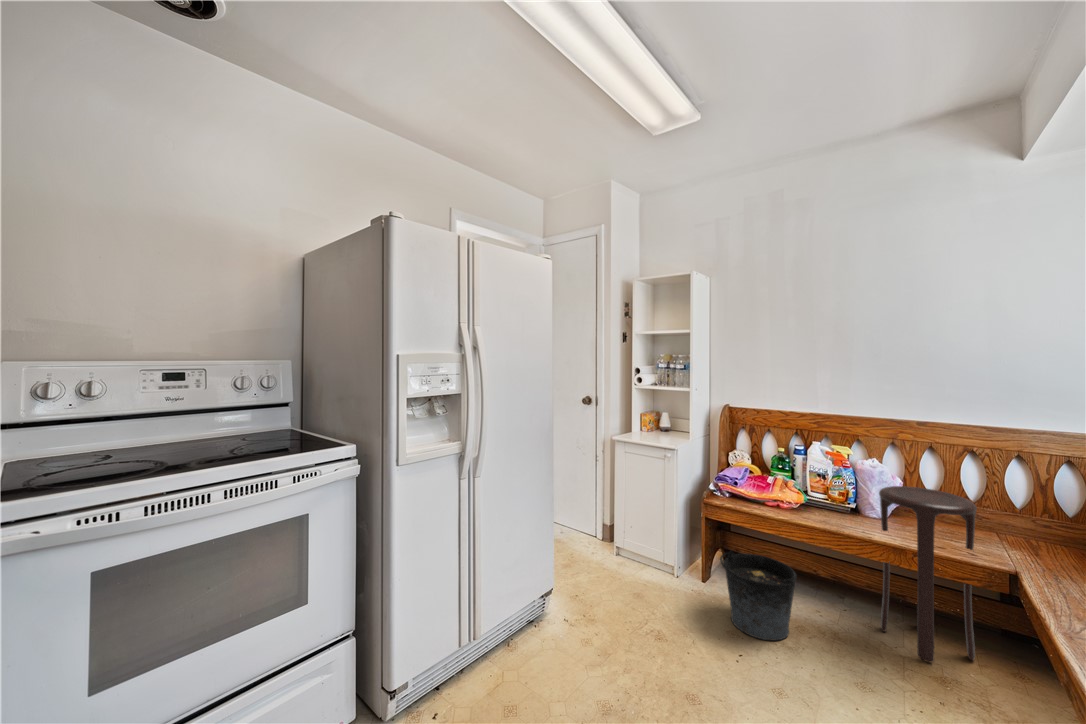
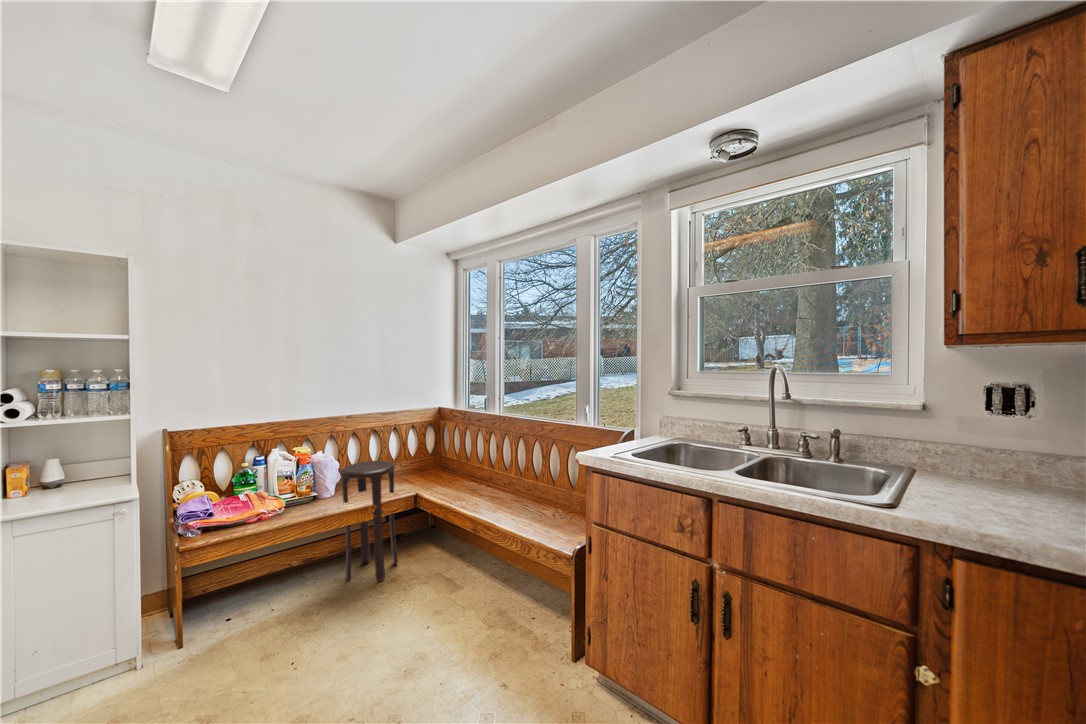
bucket: present [720,551,797,641] -> none [223,567,309,654]

